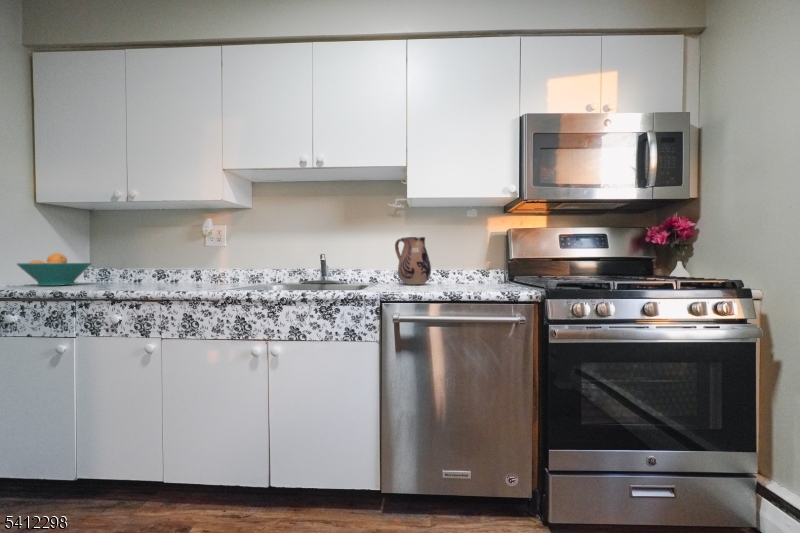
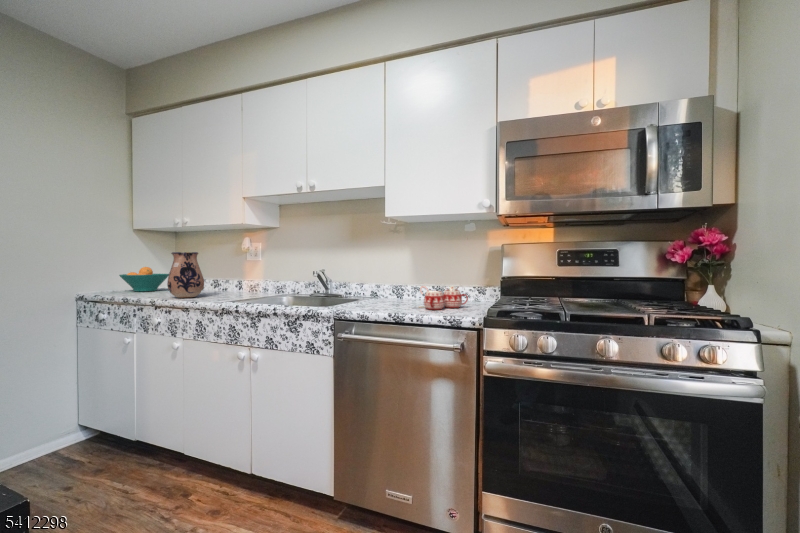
ceramic pitcher: present [395,237,431,285] -> present [167,252,204,298]
mug: none [450,267,492,289] -> present [419,286,468,310]

